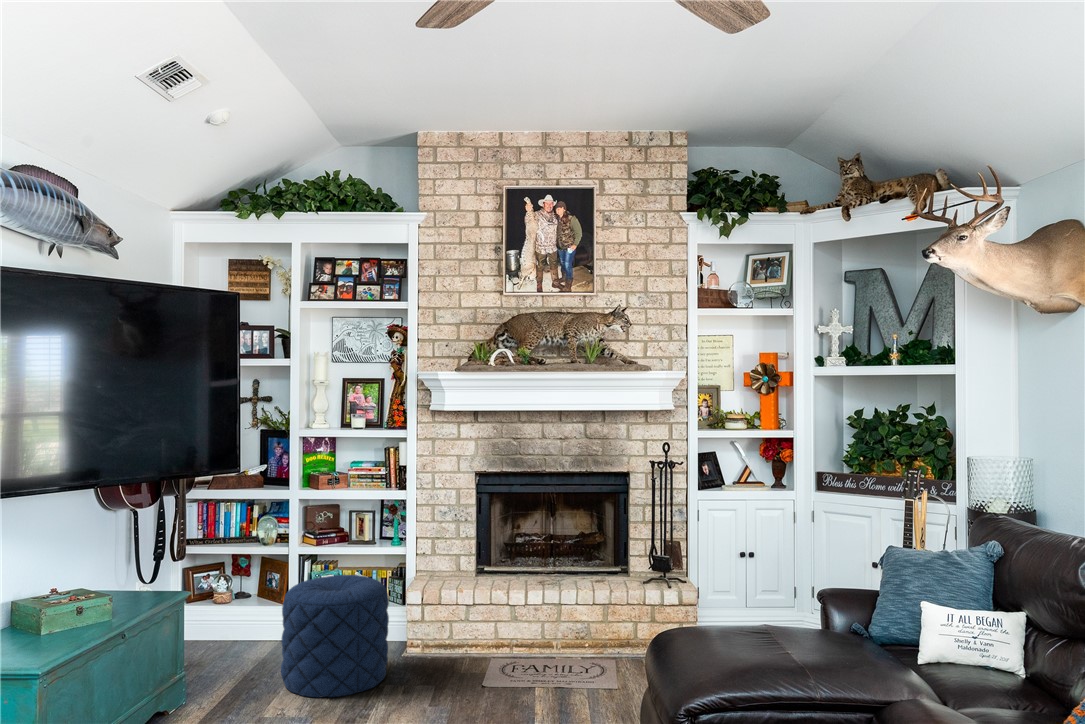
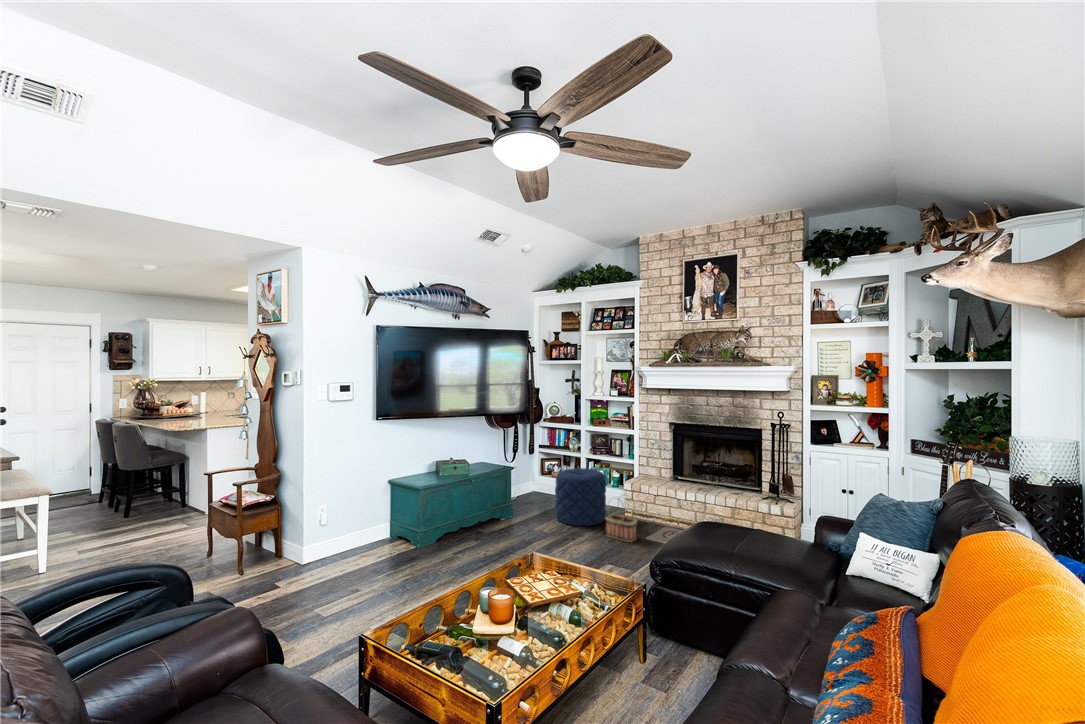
basket: none [419,615,481,705] -> present [605,499,637,542]

